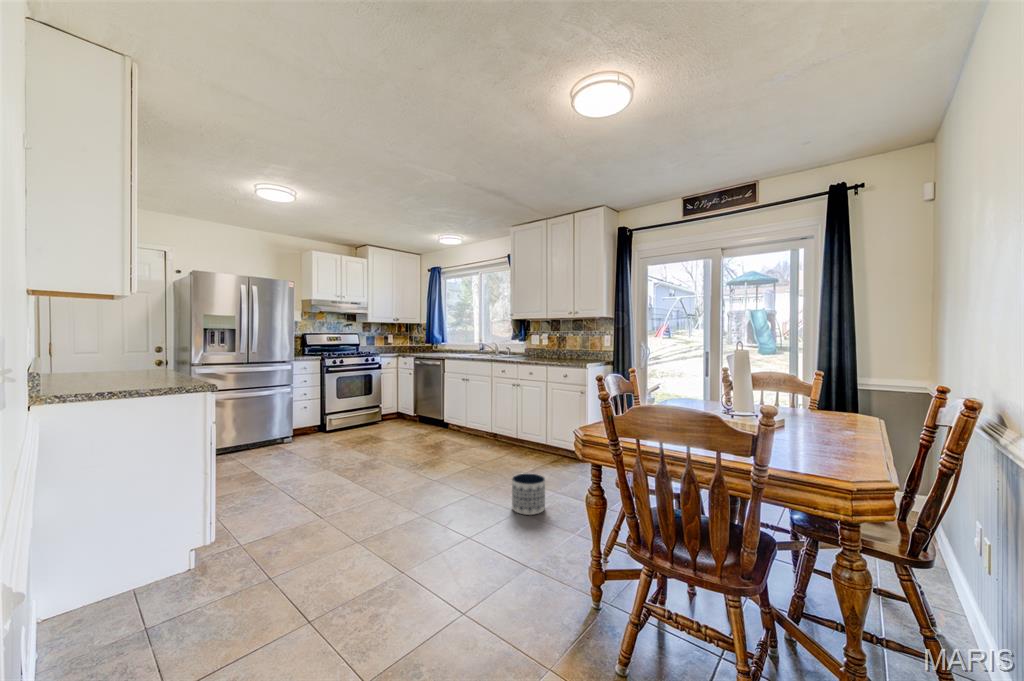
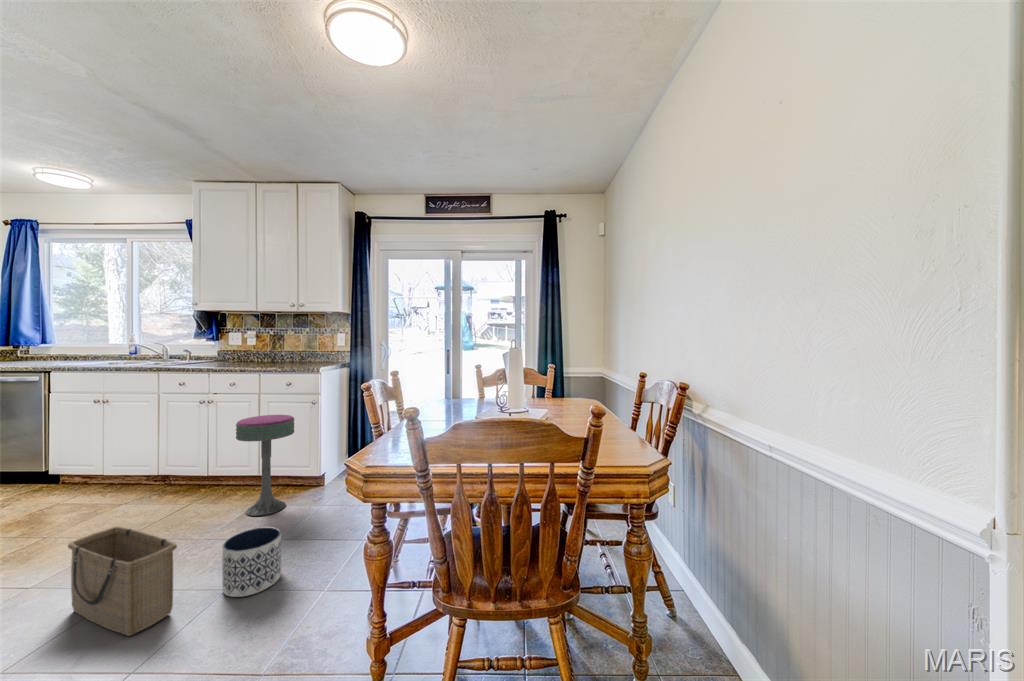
bar stool: none [528,399,565,472] -> present [236,415,294,516]
basket: none [446,453,489,513] -> present [68,527,177,636]

